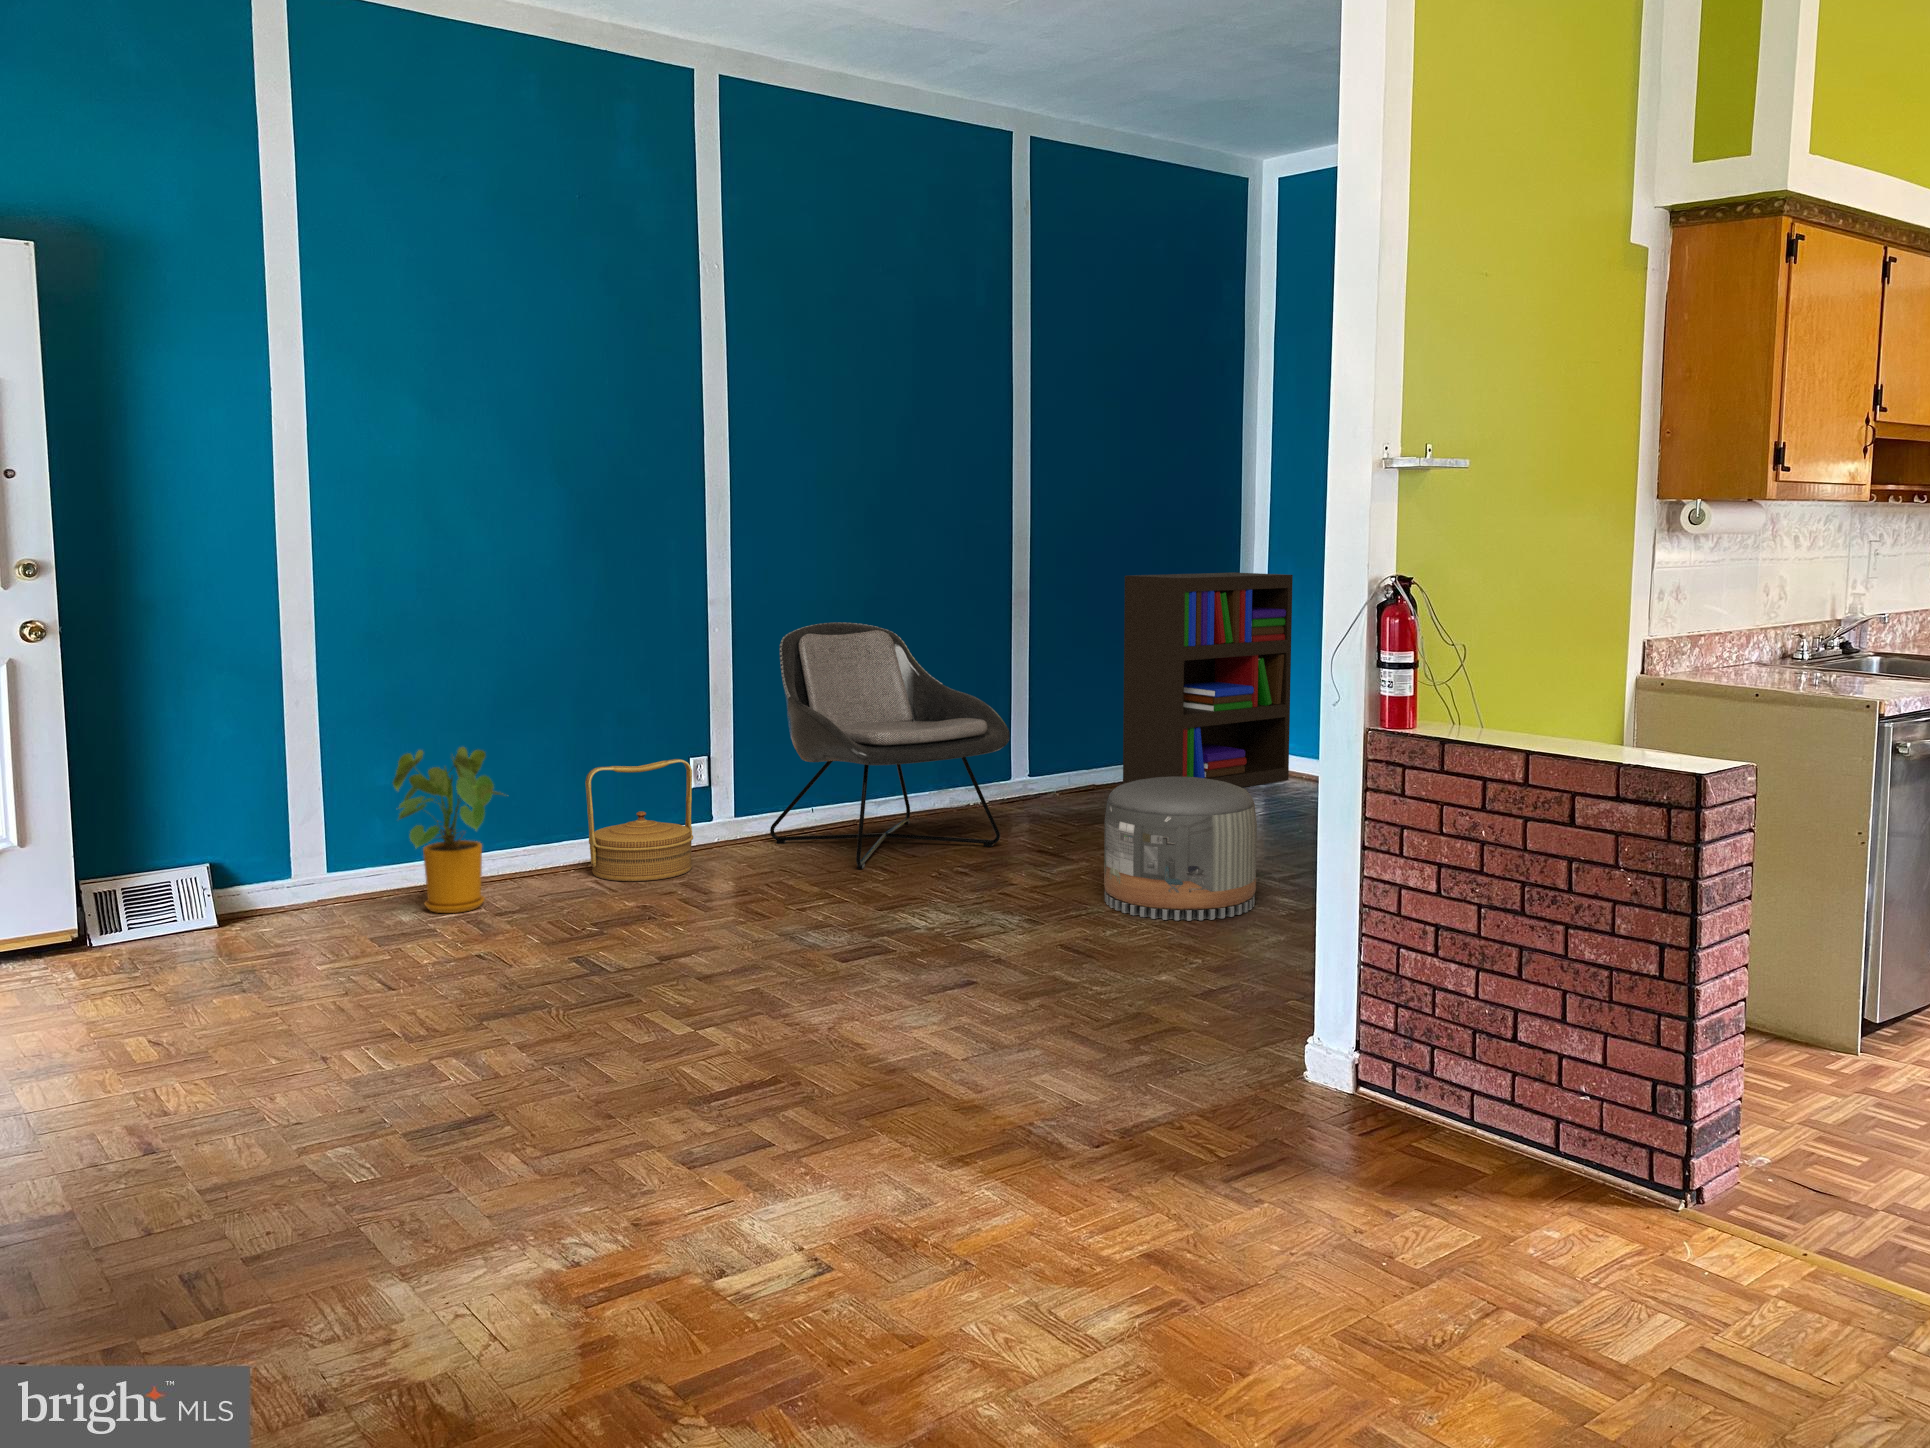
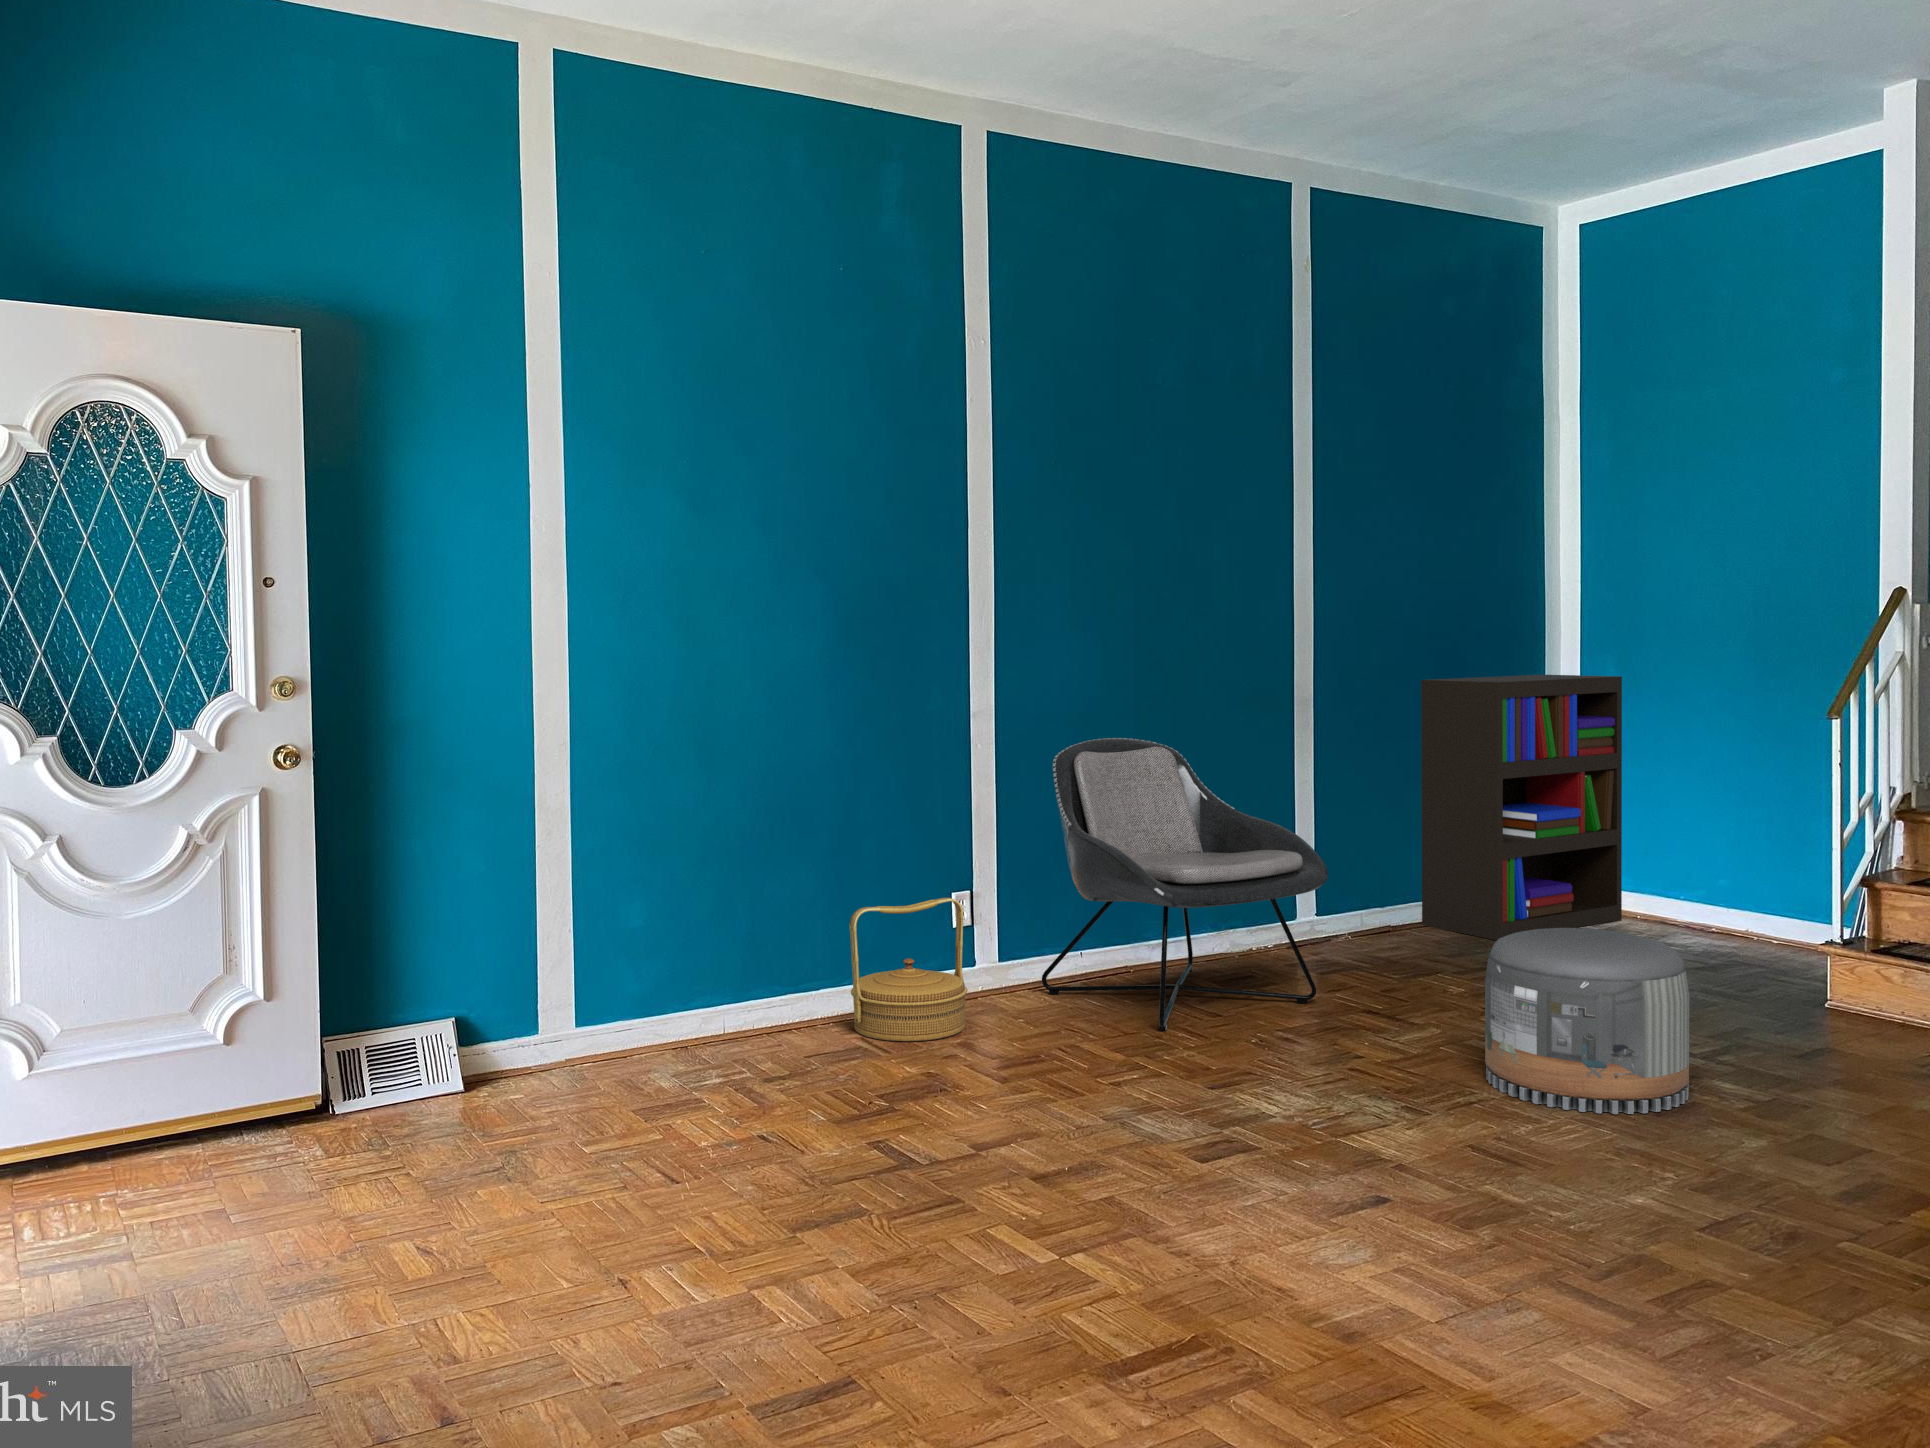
house plant: present [393,747,502,913] -> none [646,884,778,1079]

